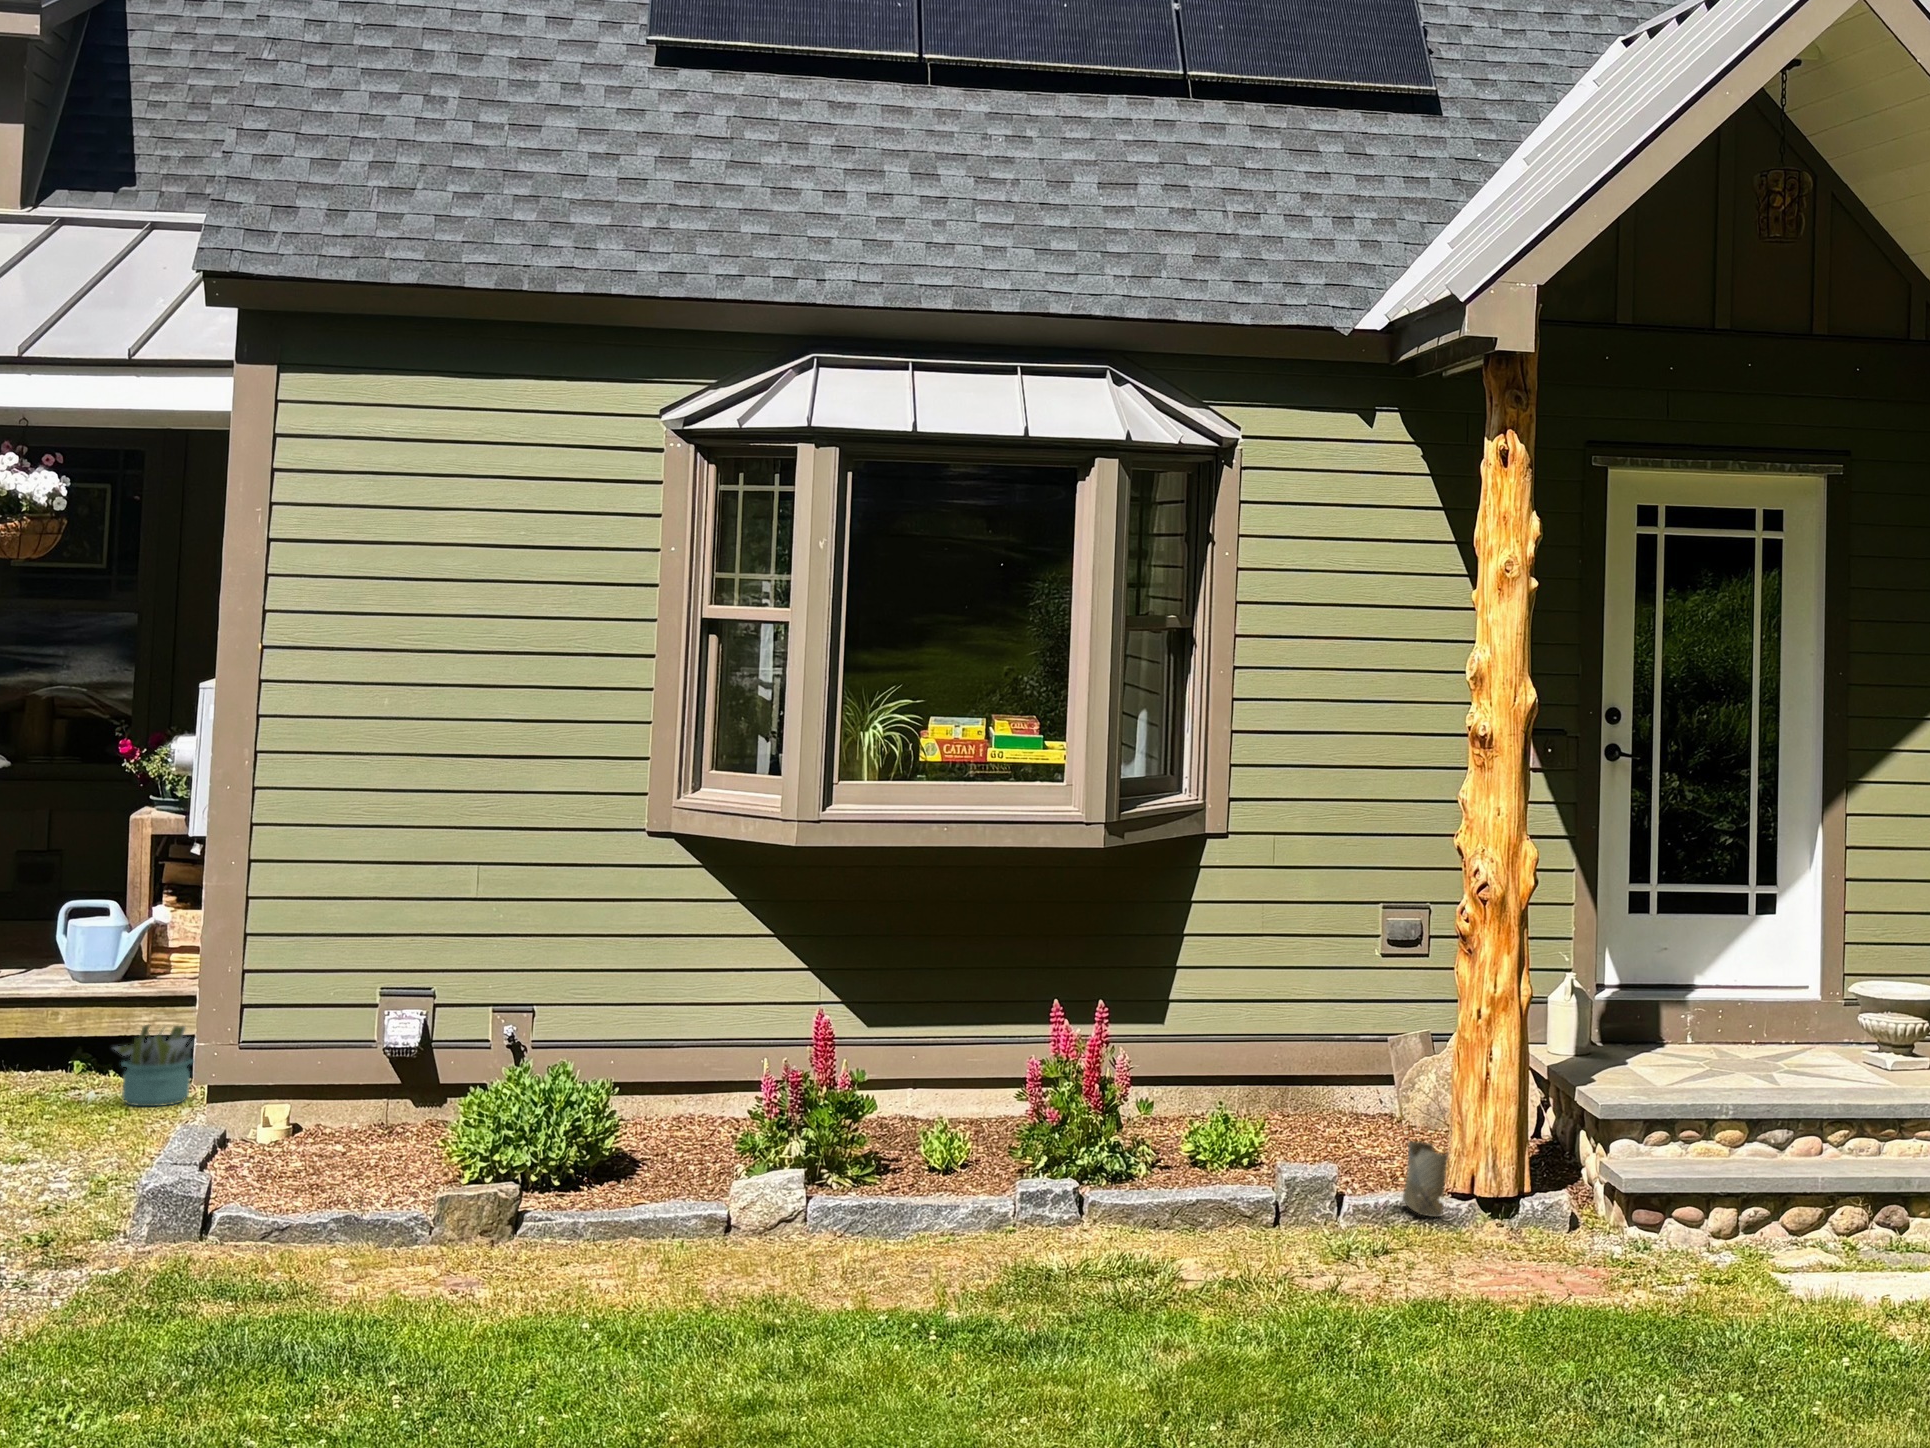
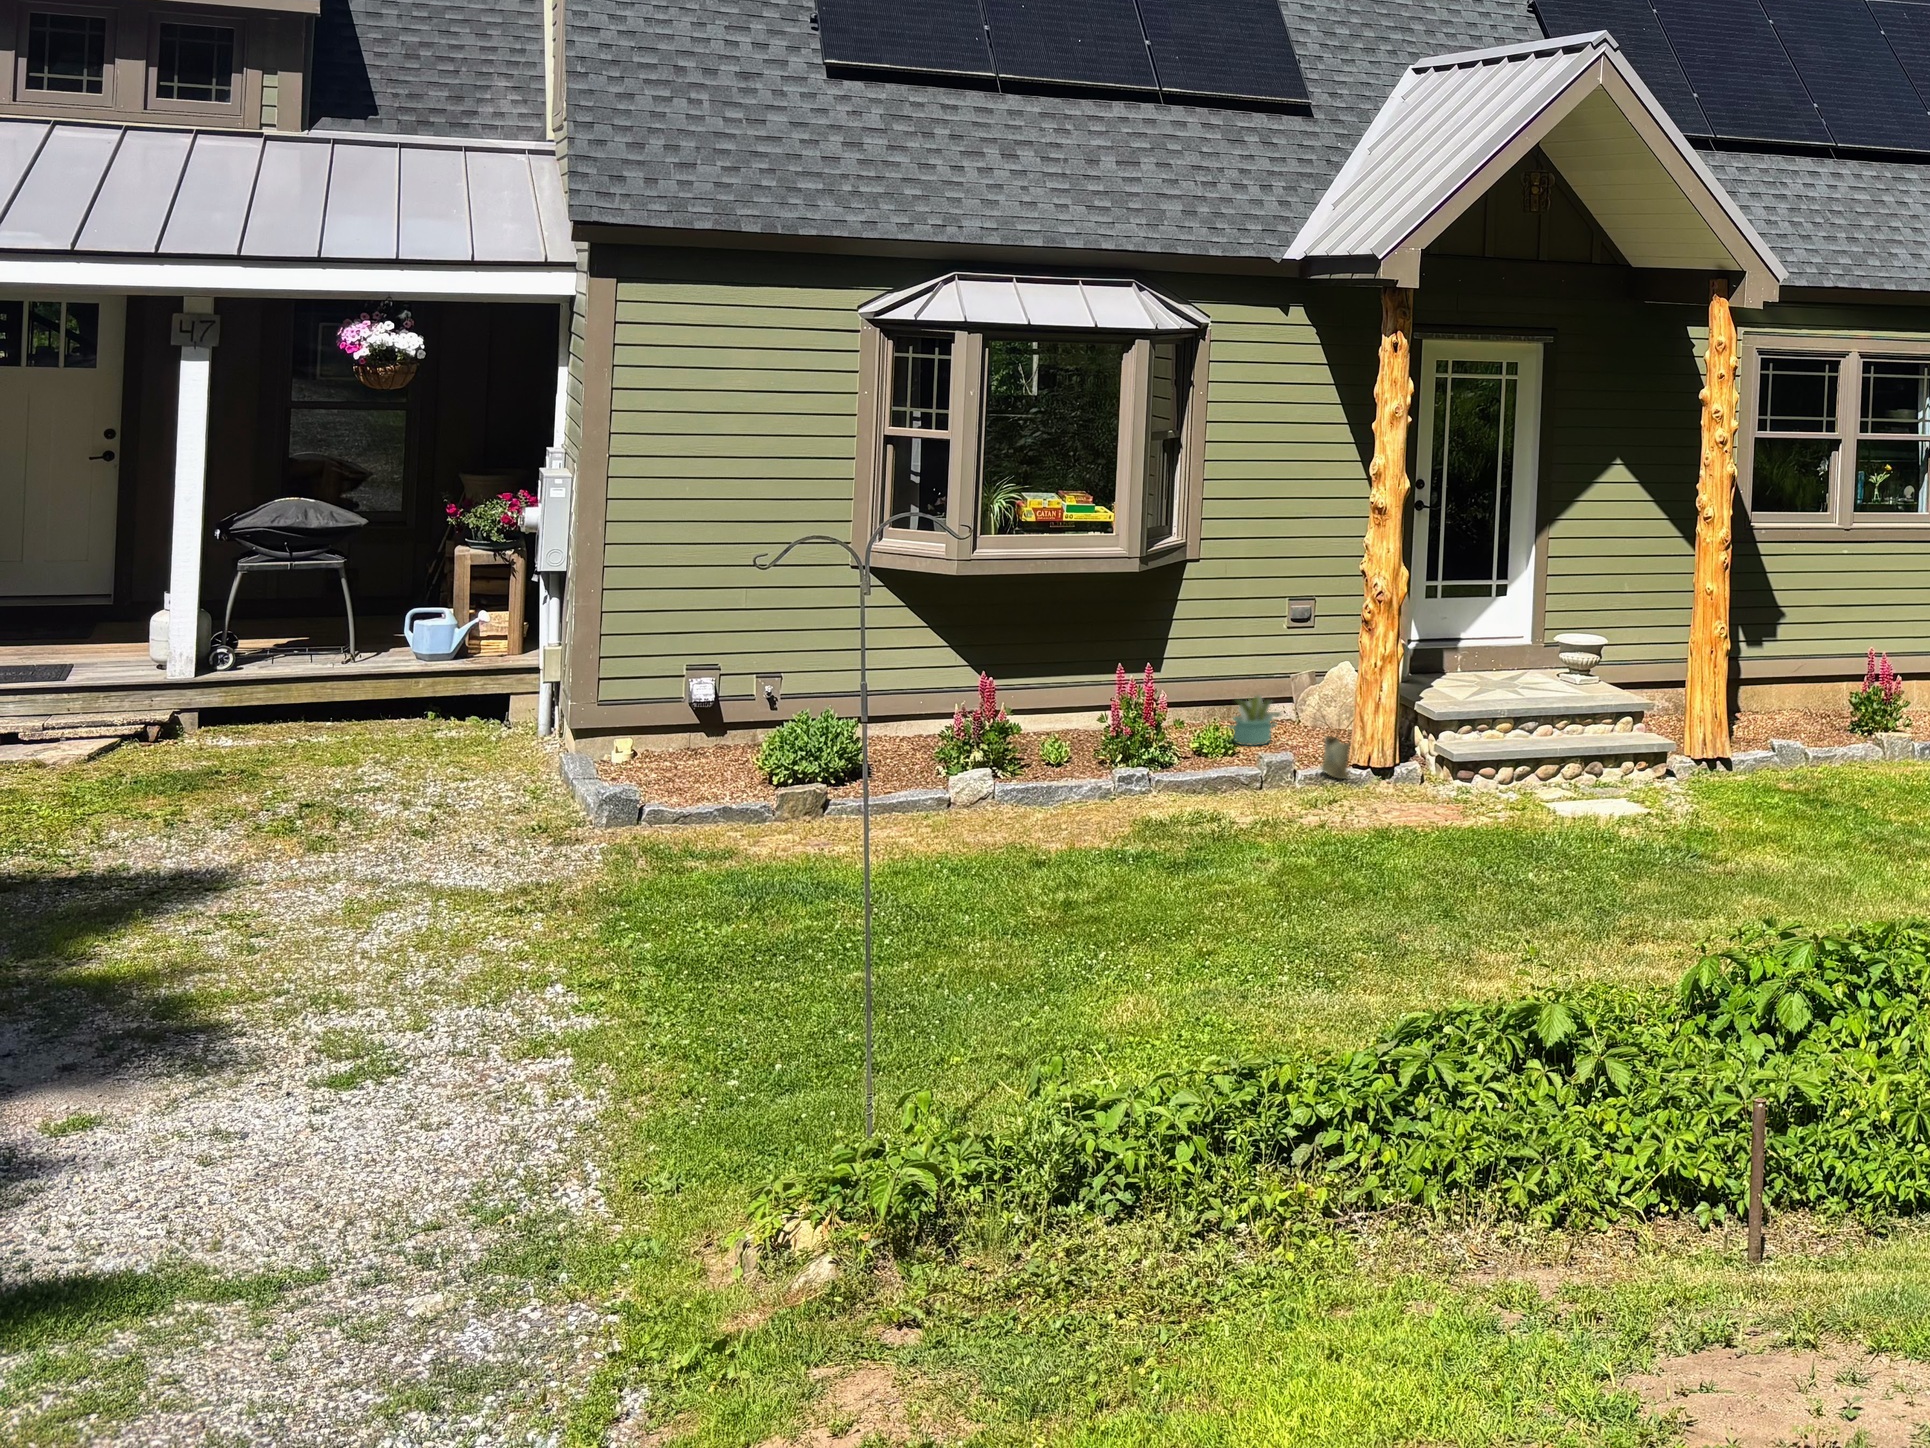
decorative plant: present [114,1025,194,1106] -> present [1229,695,1281,746]

